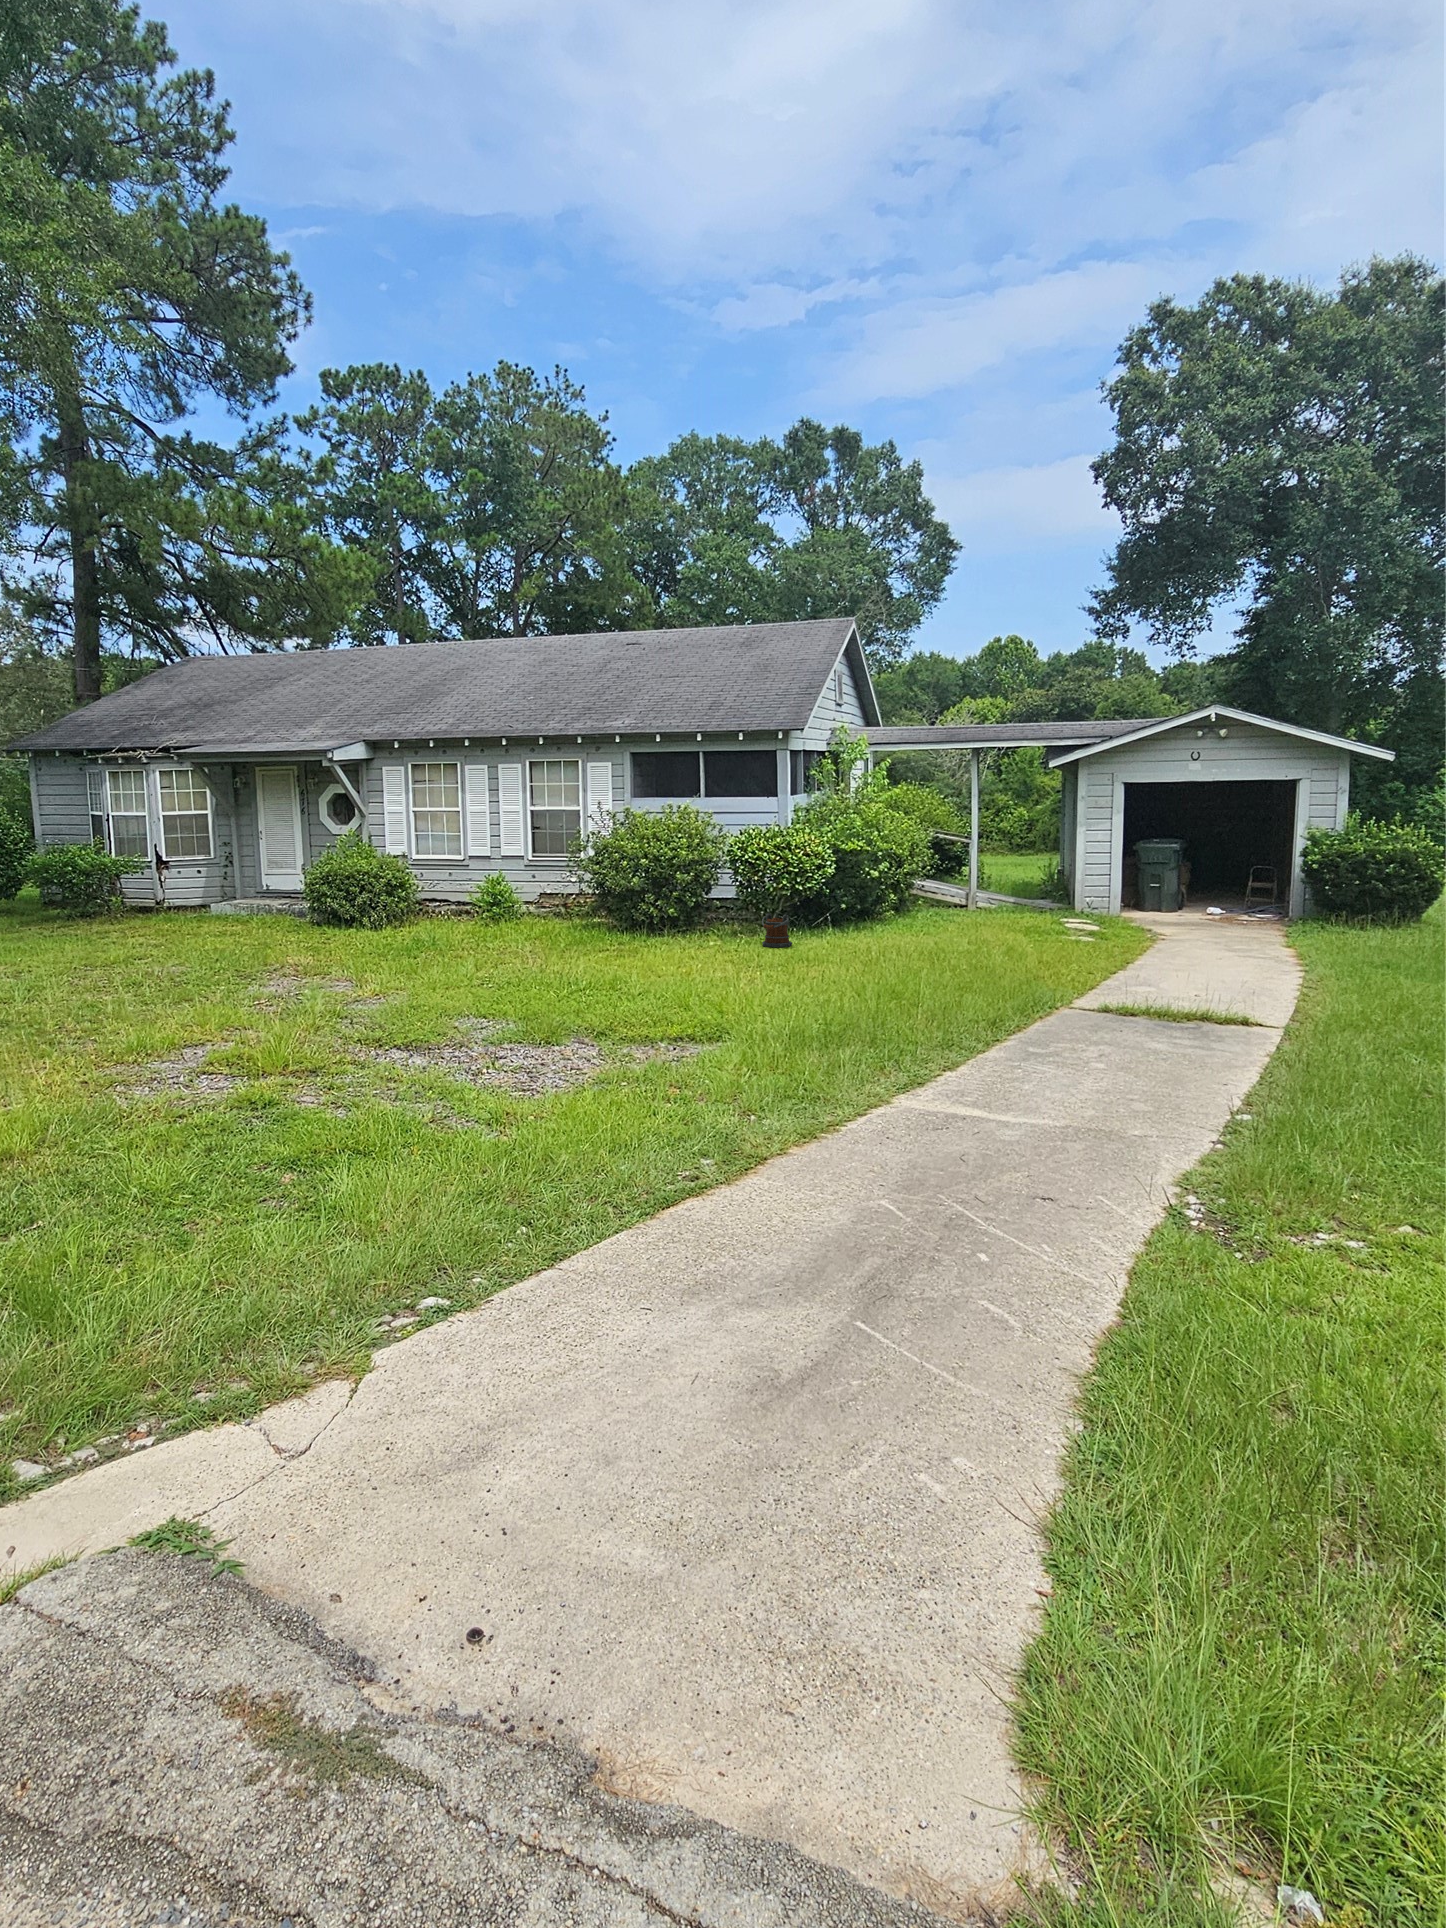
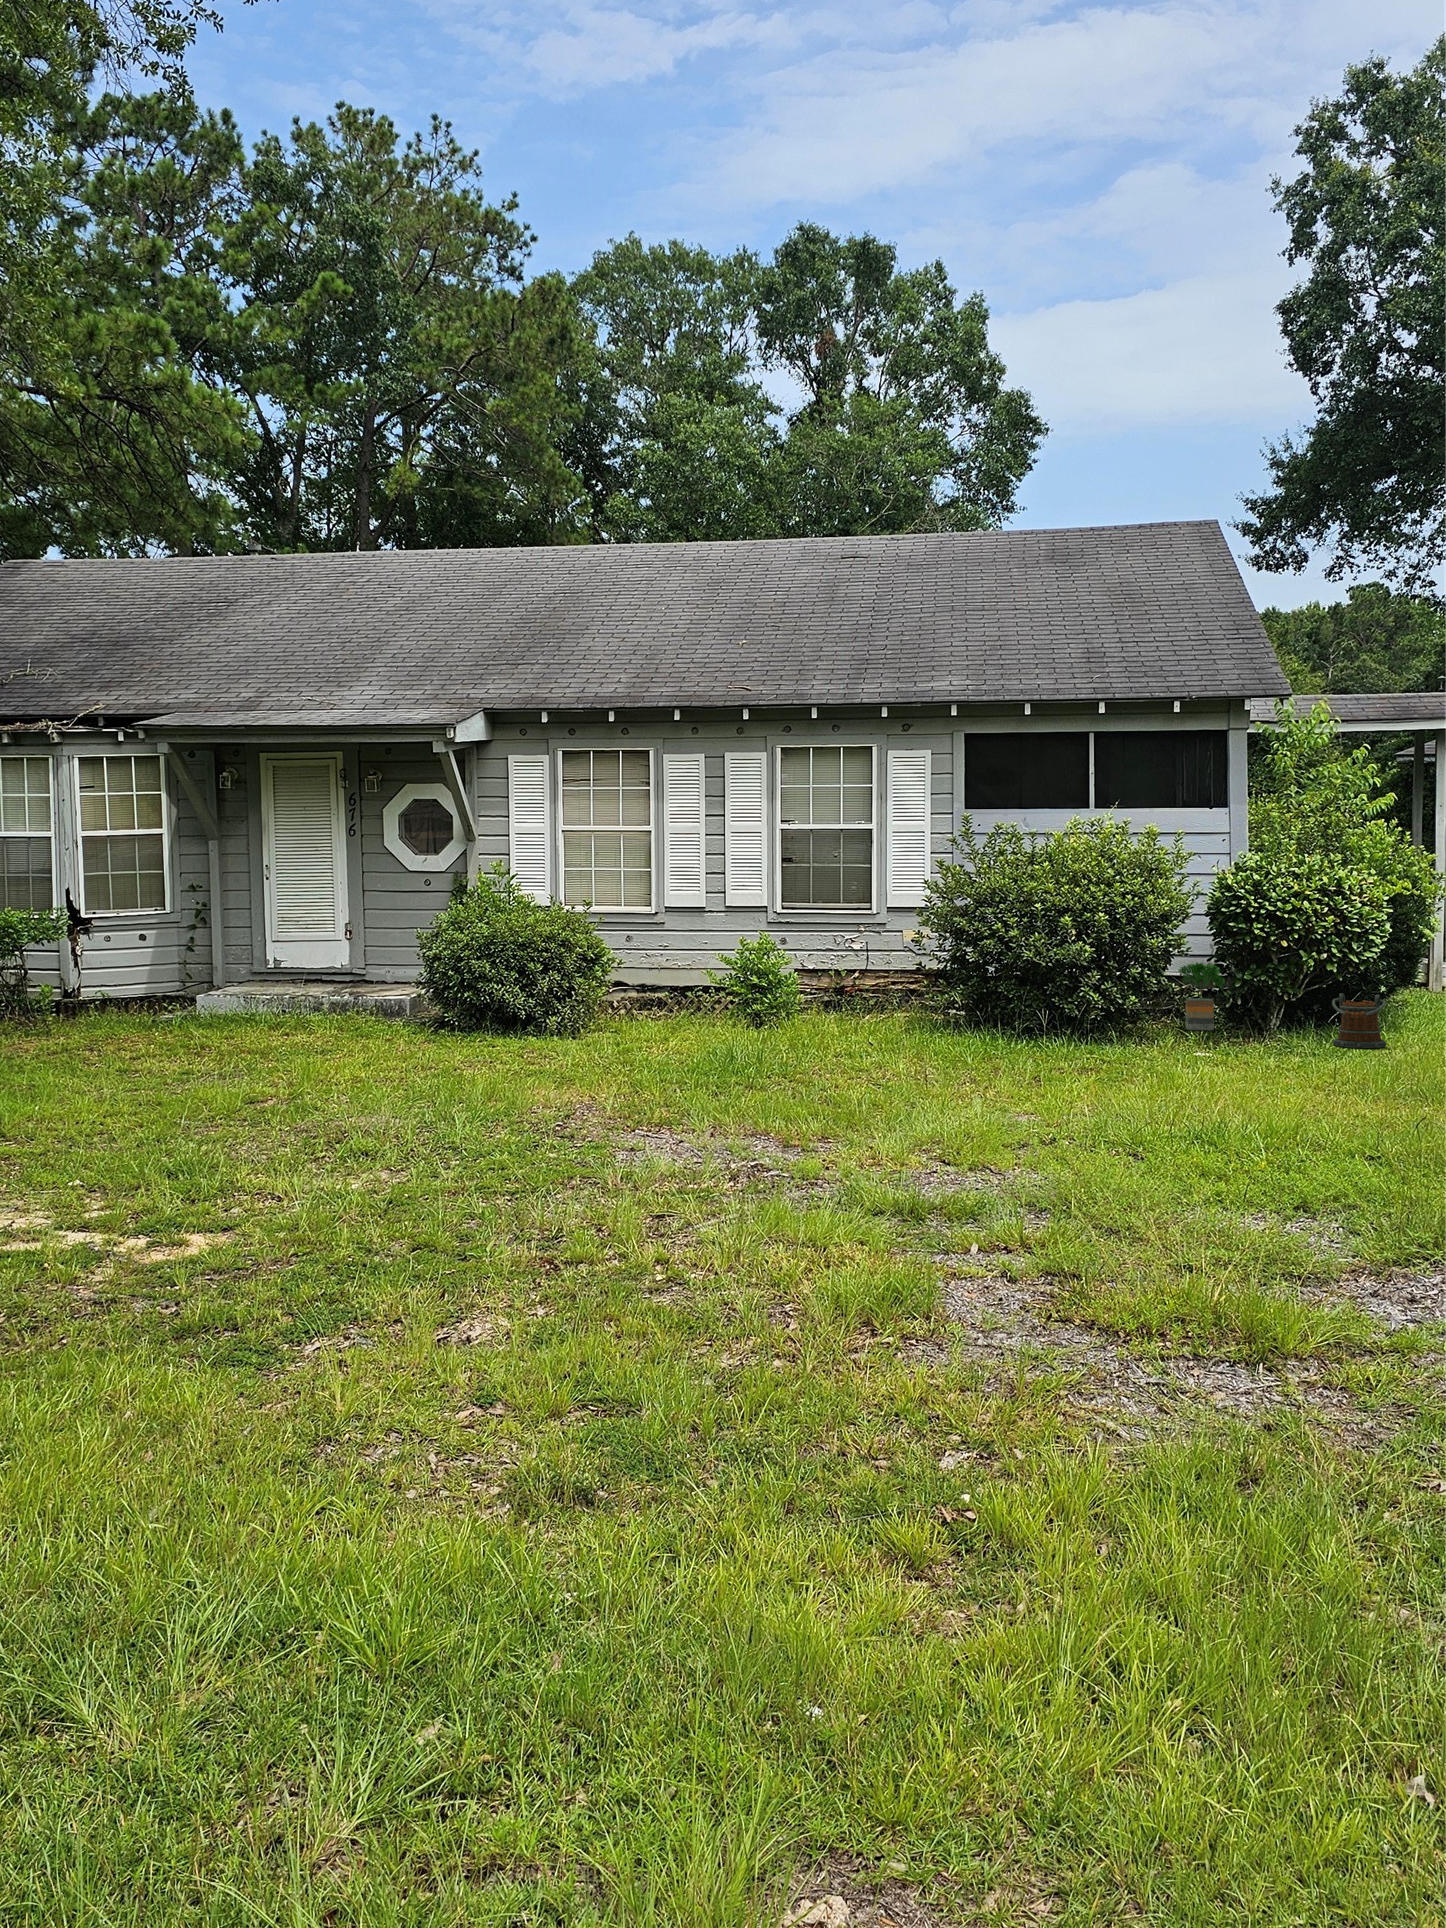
potted tree: none [710,892,736,933] -> present [1178,963,1224,1030]

